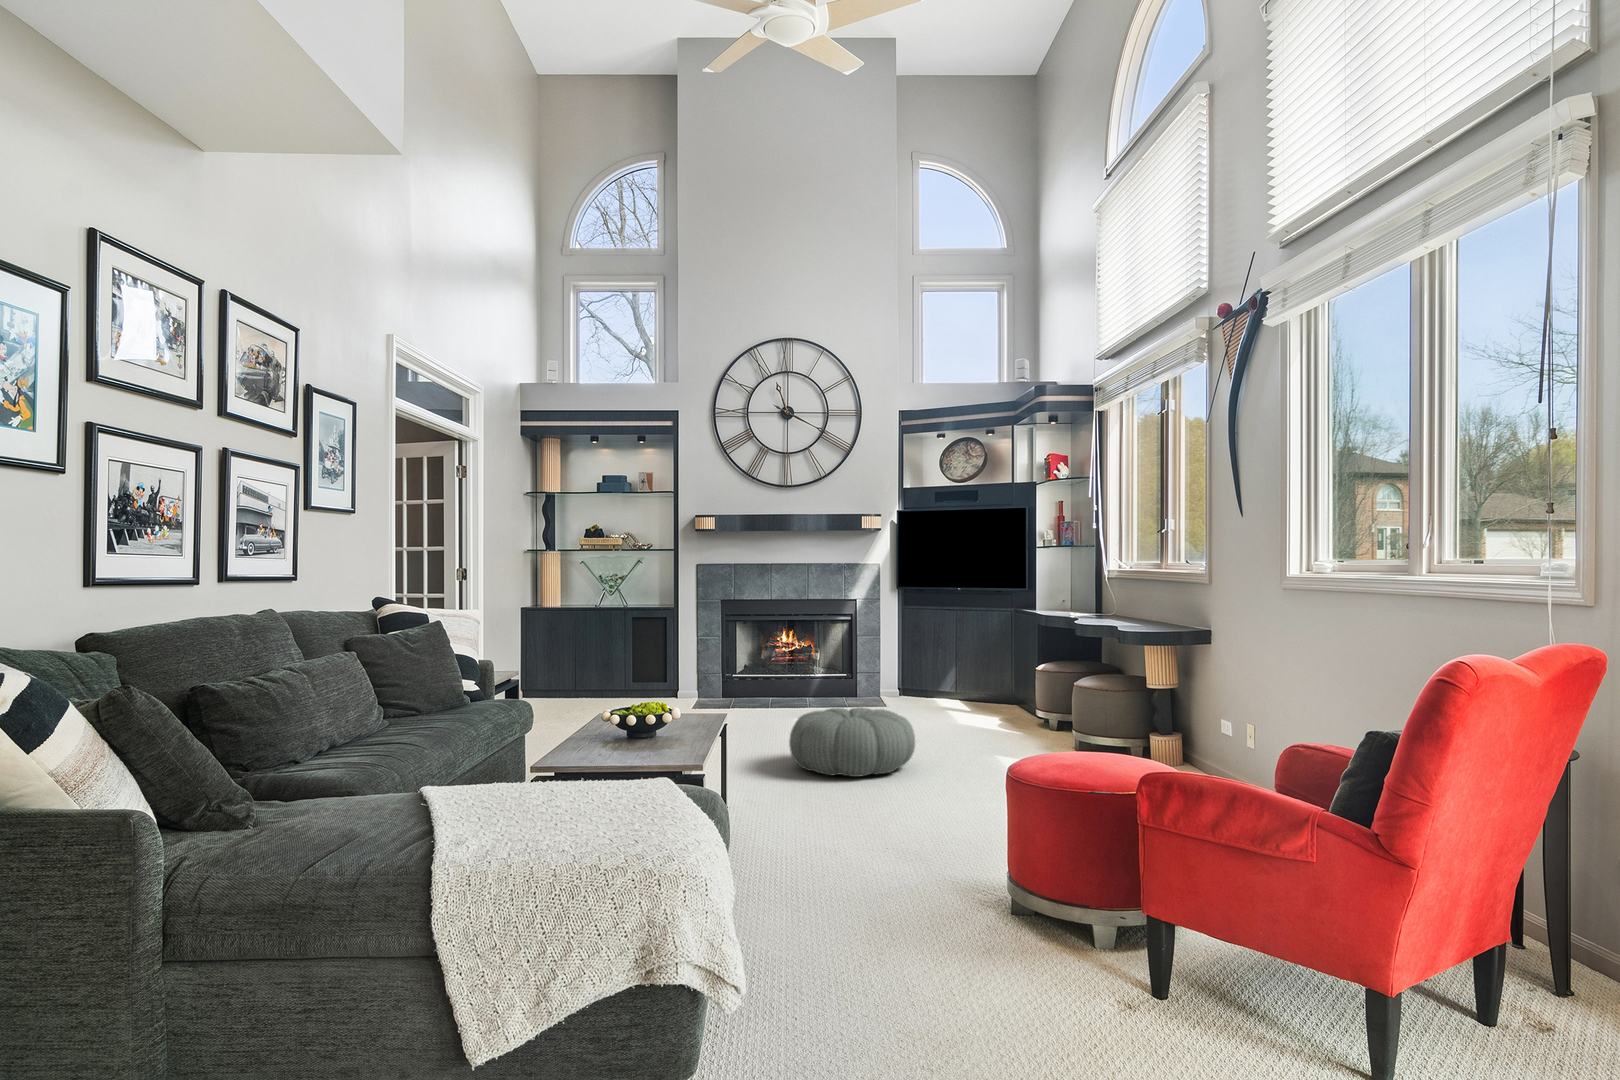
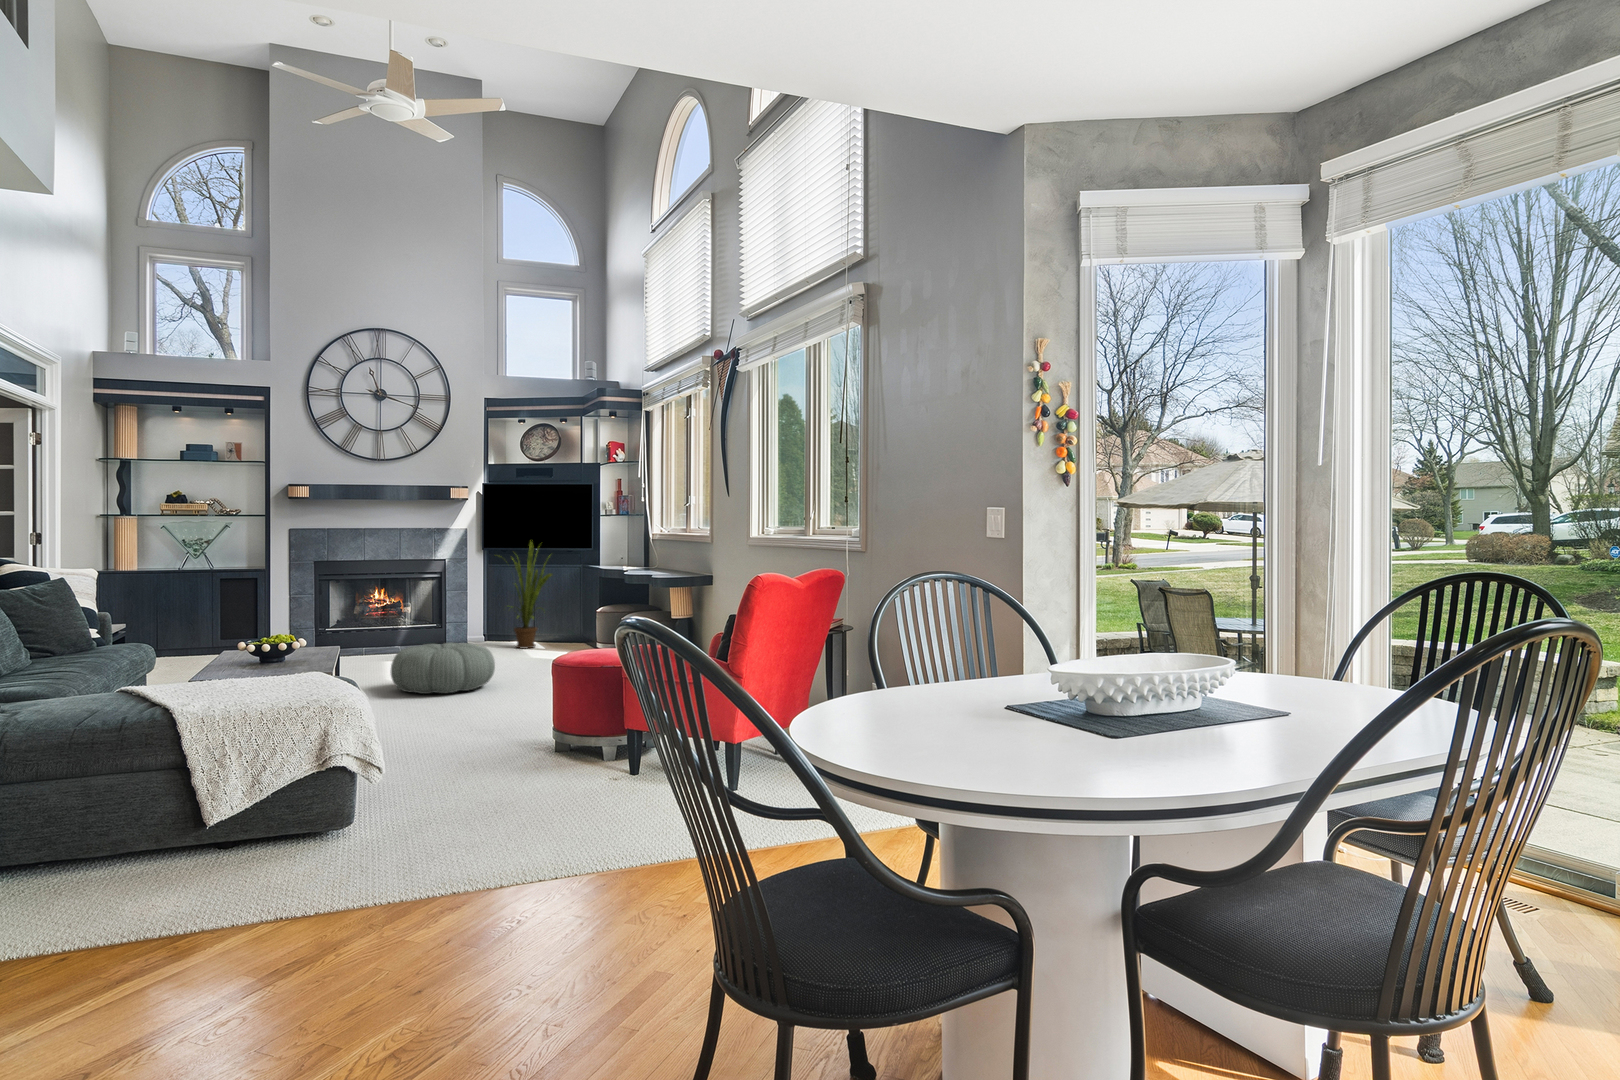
house plant: none [911,576,982,708] -> present [511,542,552,649]

